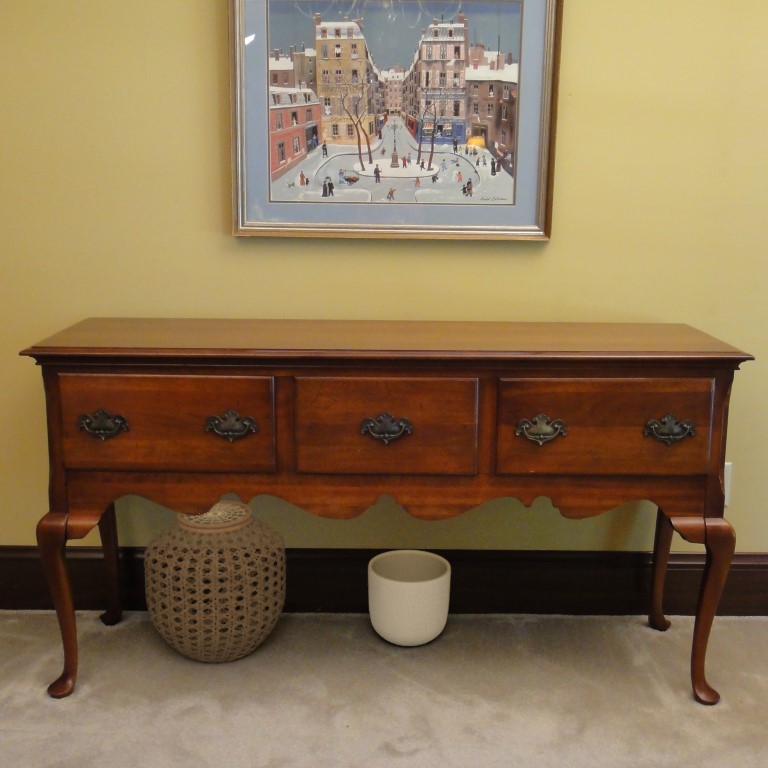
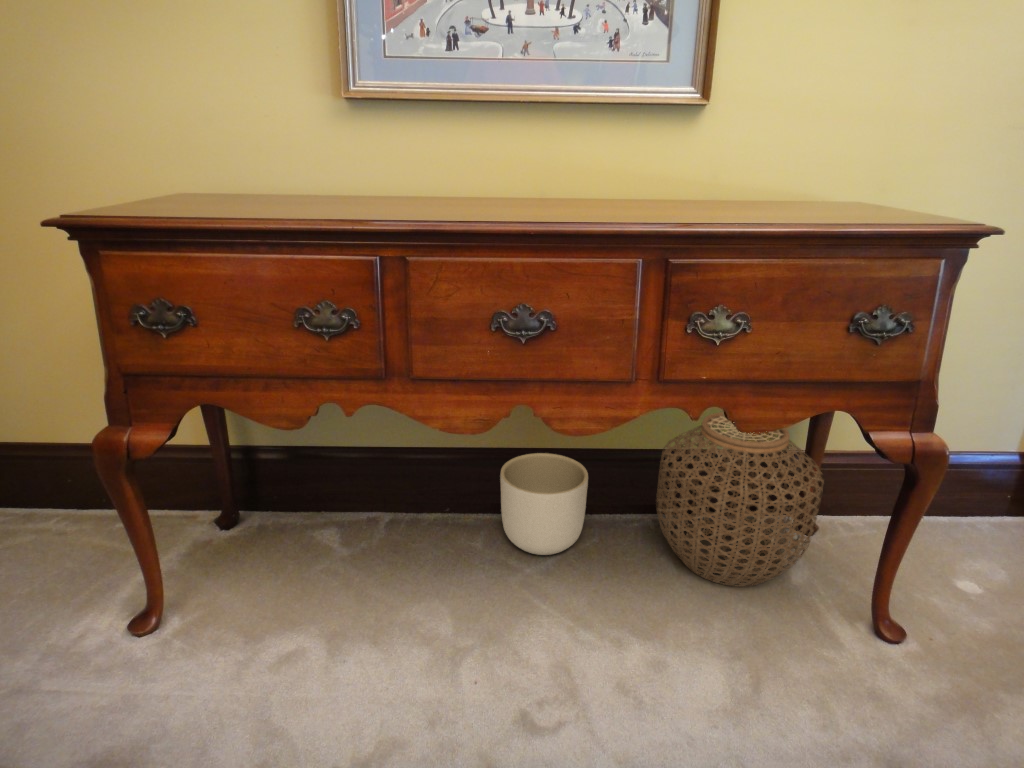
woven basket: present [144,500,286,662] -> present [657,412,824,587]

